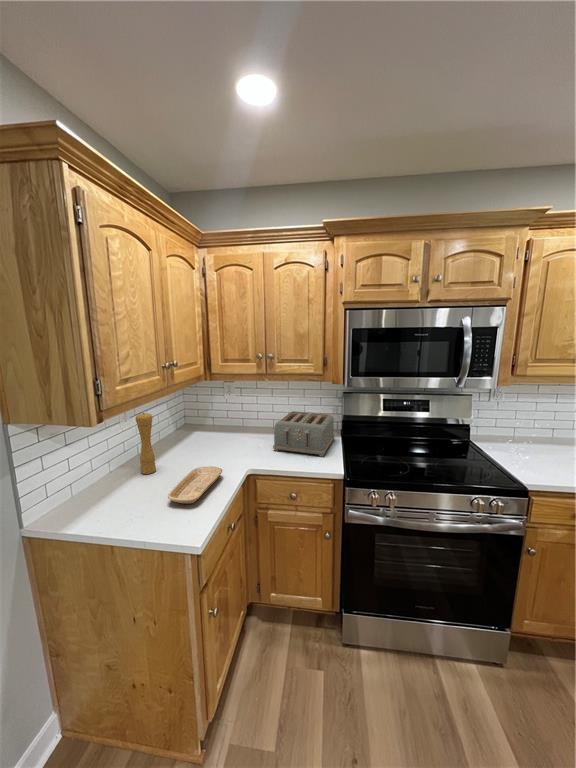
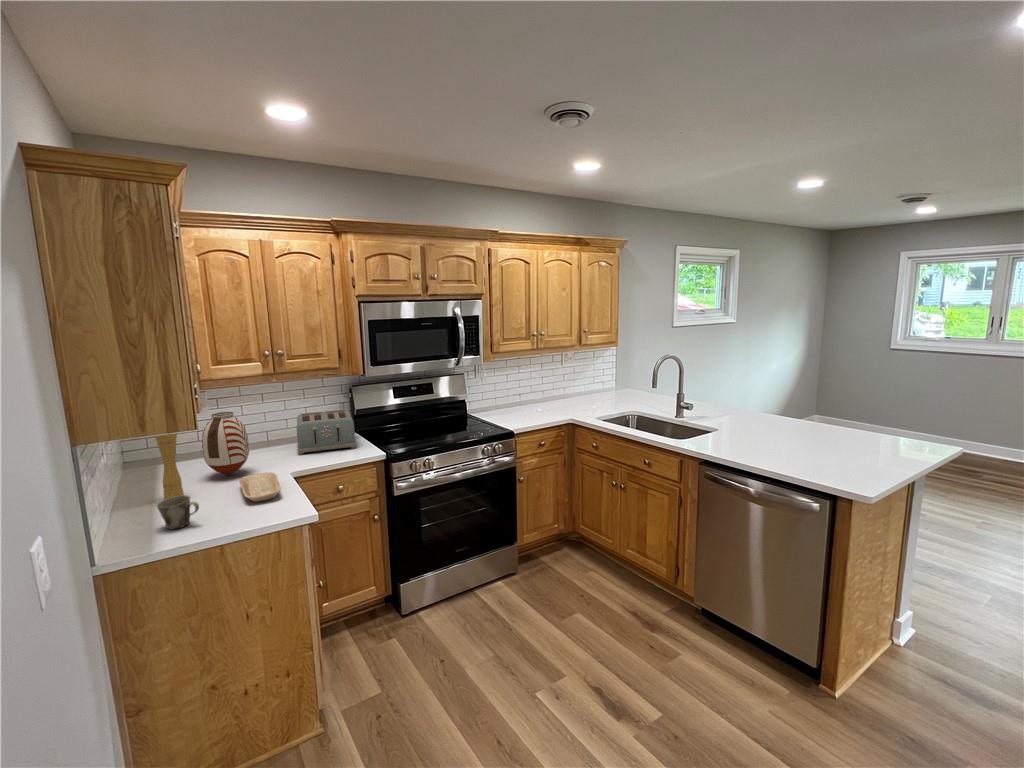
vase: none [187,403,223,458] -> present [202,412,249,475]
mug: none [83,481,114,514] -> present [157,495,199,529]

